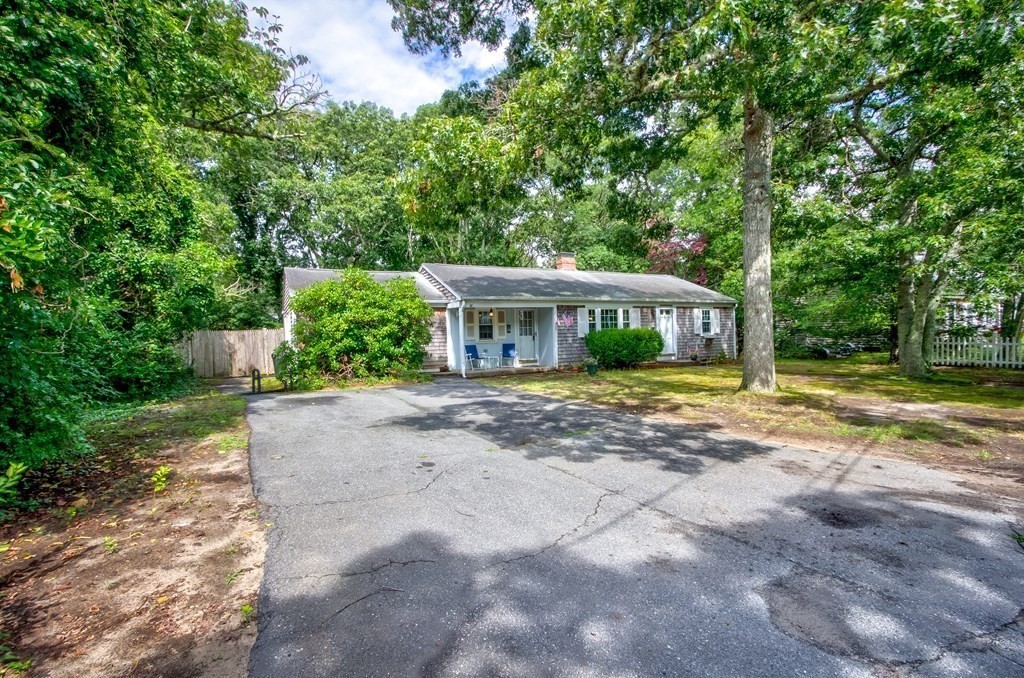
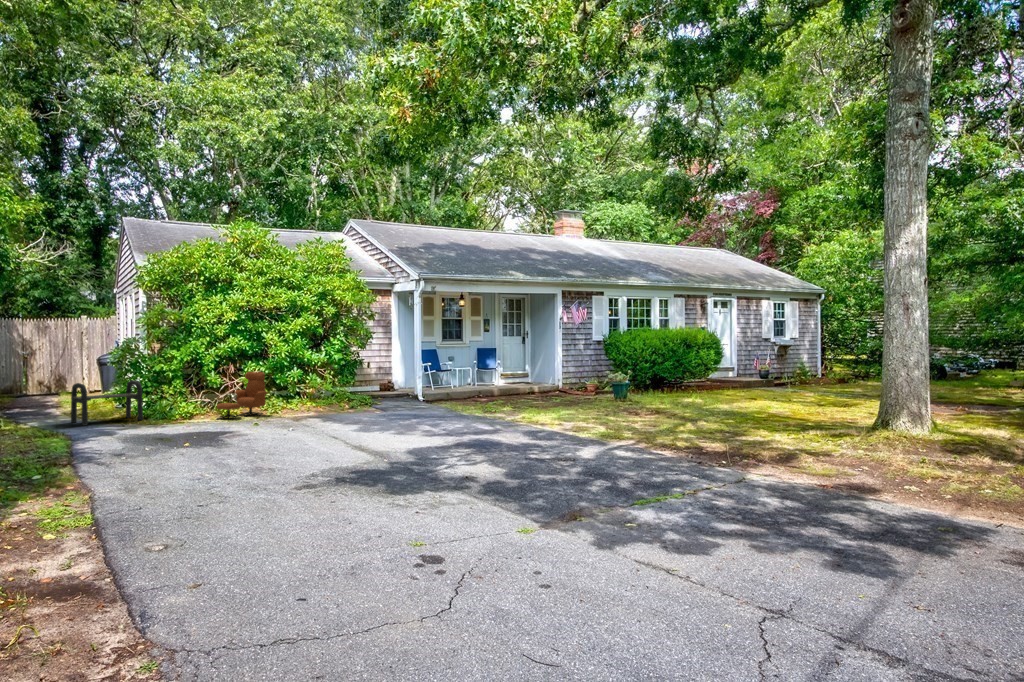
lounge chair: none [336,360,367,390] -> present [217,372,268,419]

